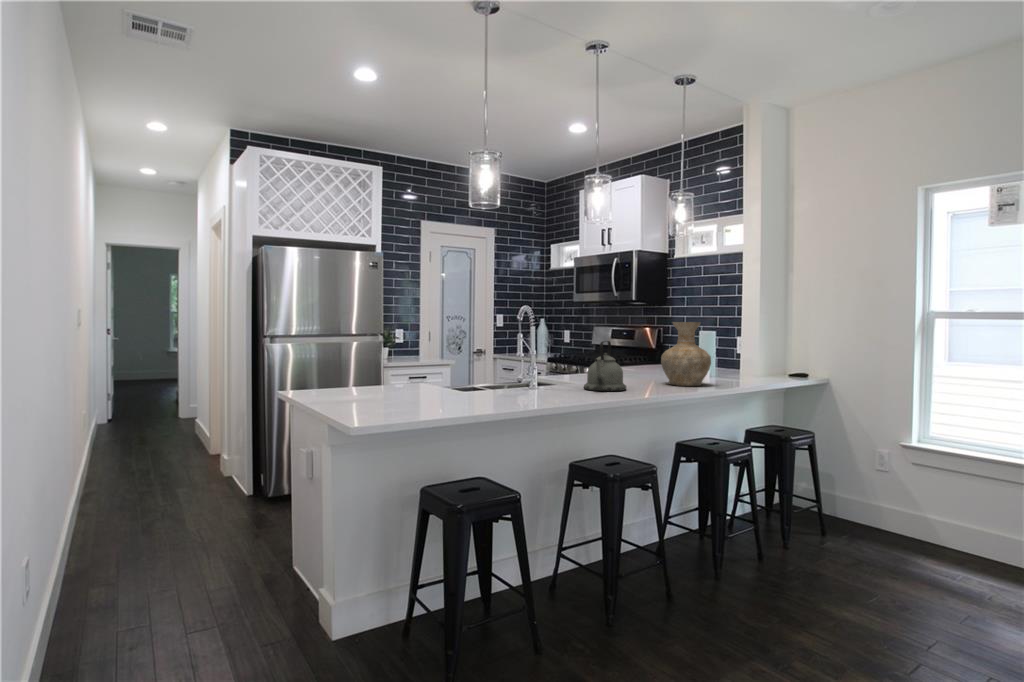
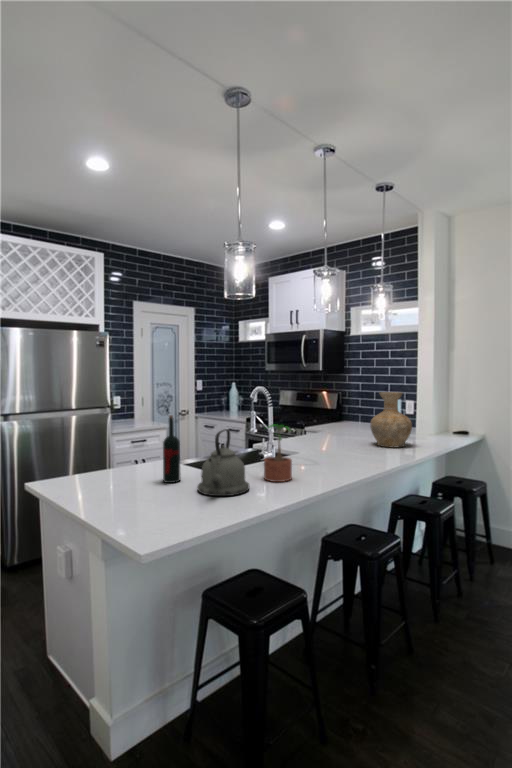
wine bottle: none [402,332,420,399] -> present [163,415,180,483]
kettle: present [584,341,626,391] -> present [197,429,249,496]
potted plant: none [503,344,535,403] -> present [264,424,292,482]

